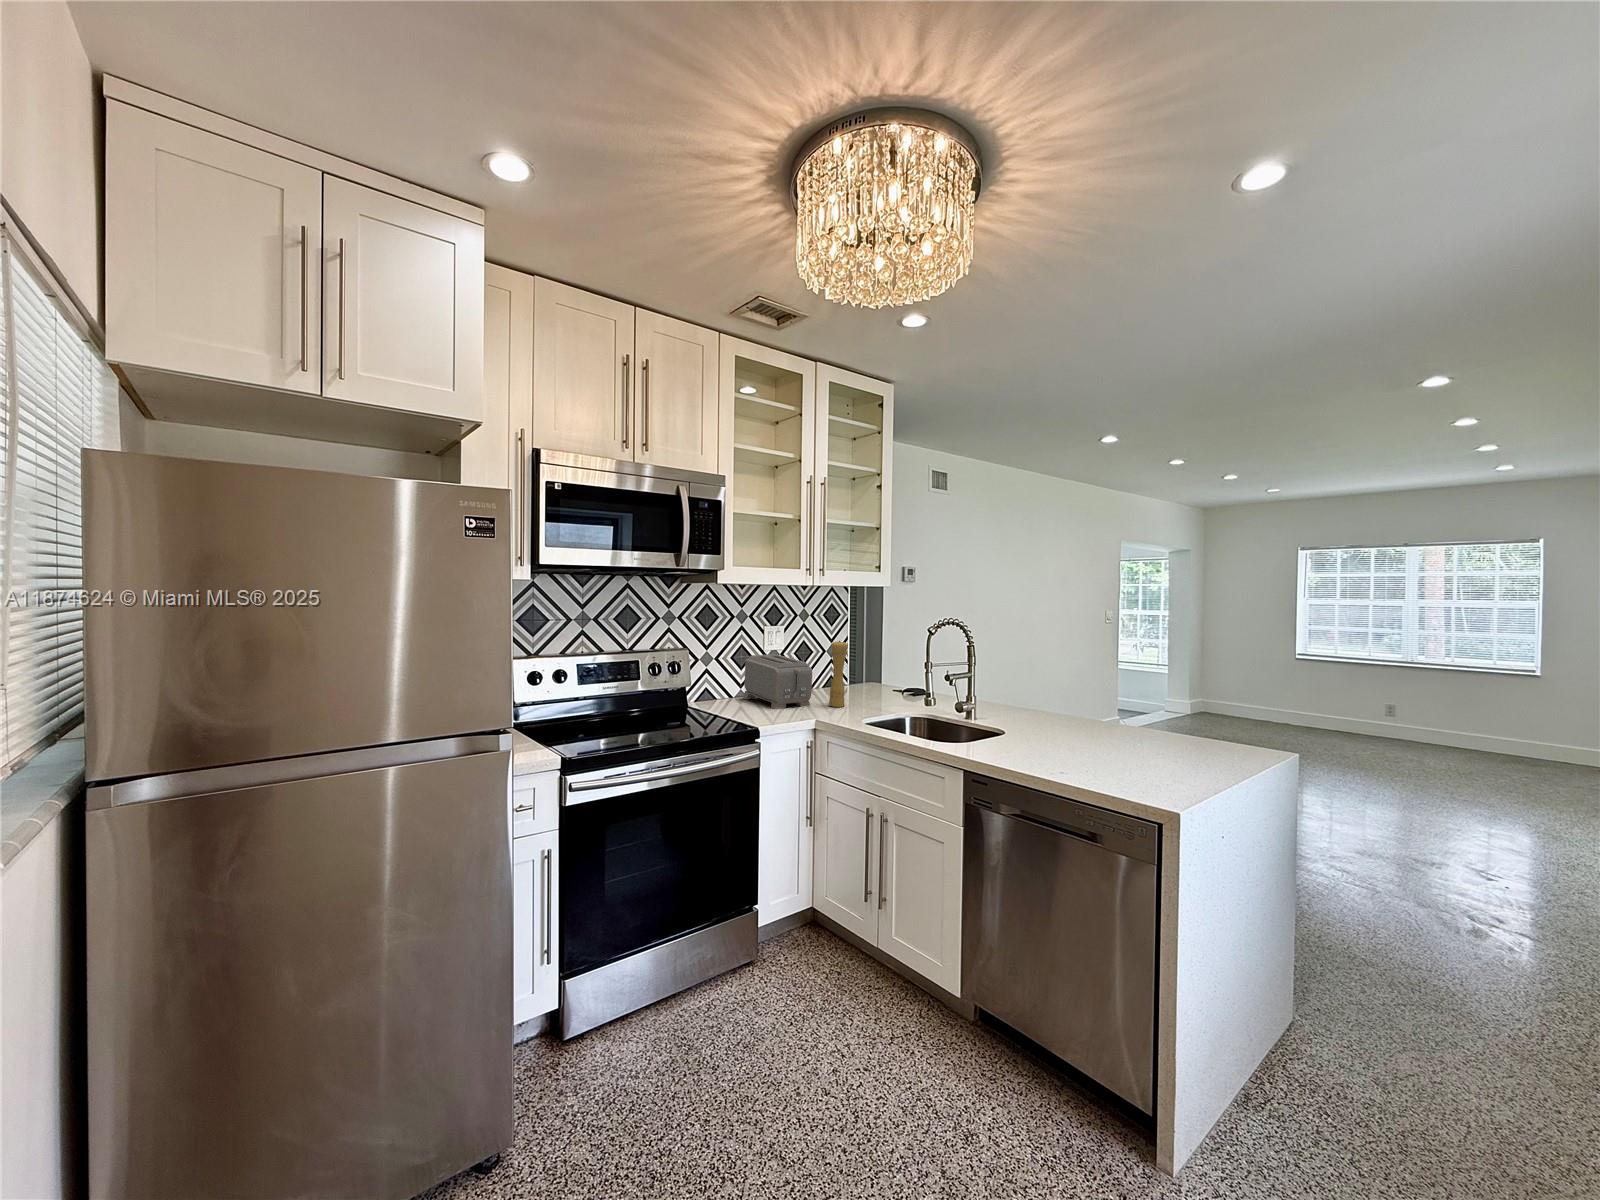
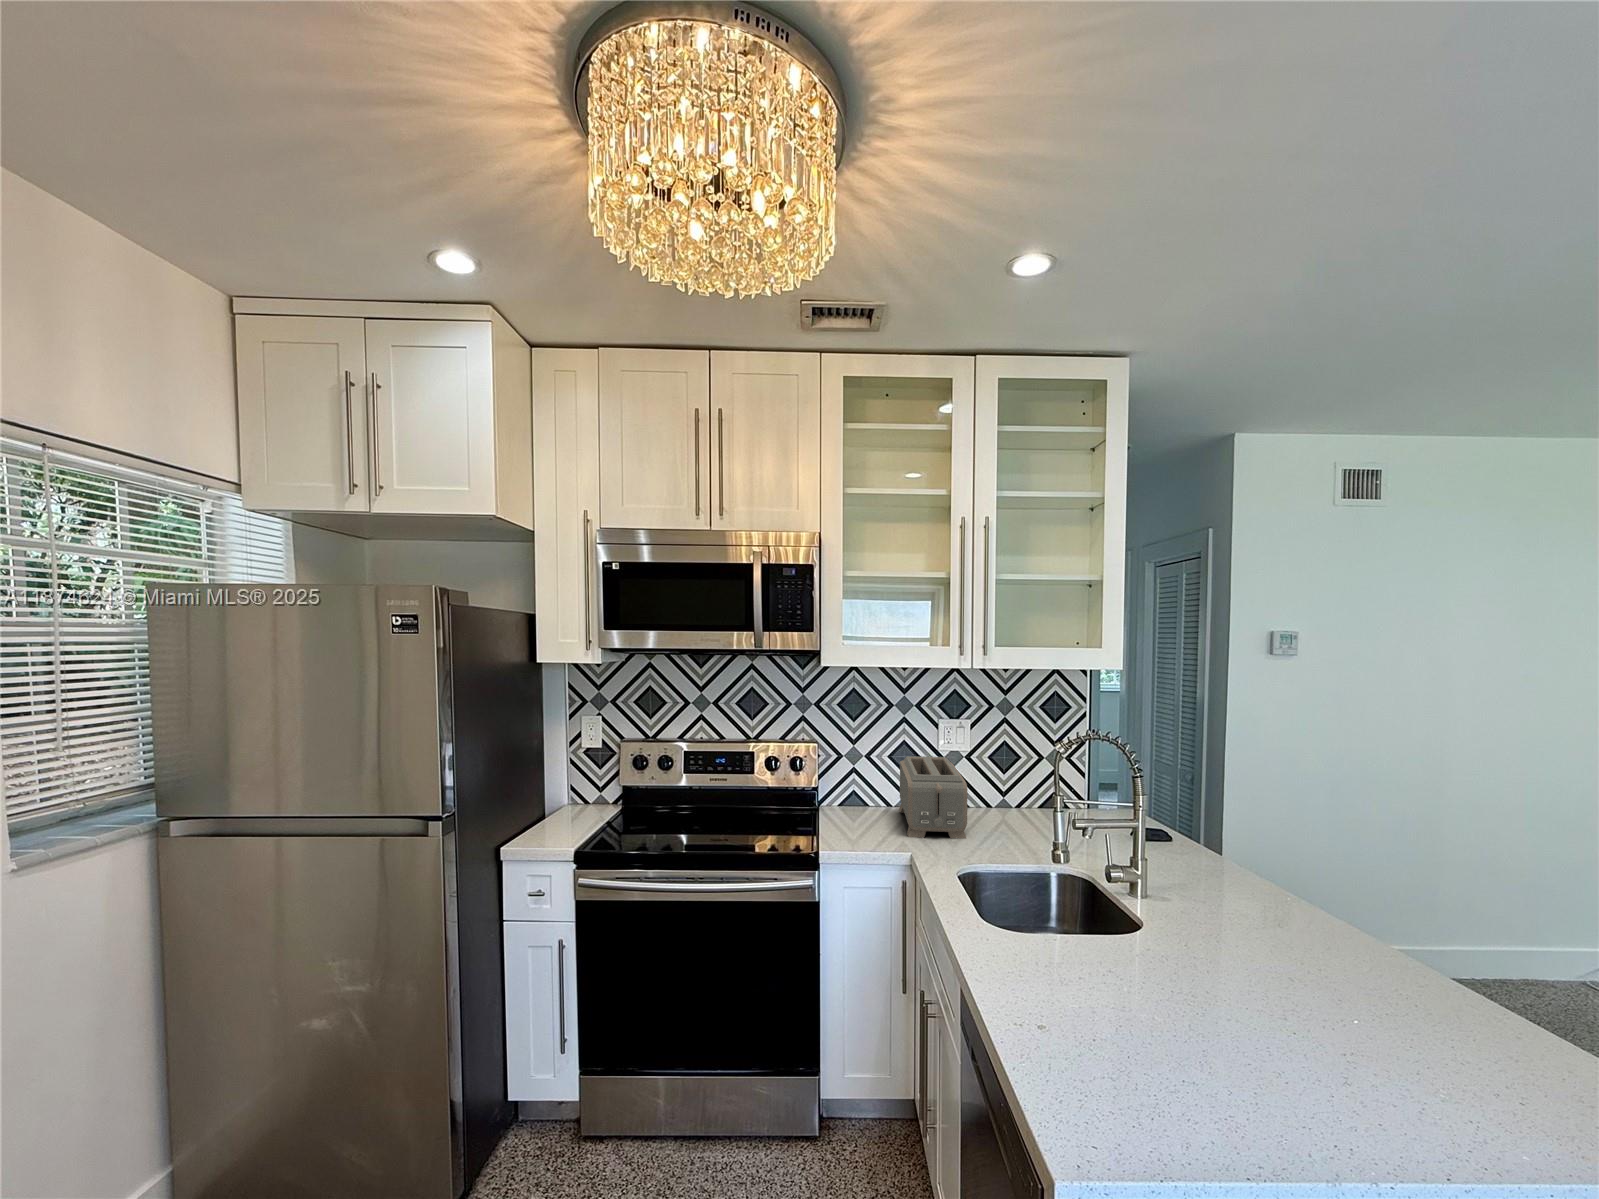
pepper mill: present [829,641,848,707] -> none [989,751,1013,849]

